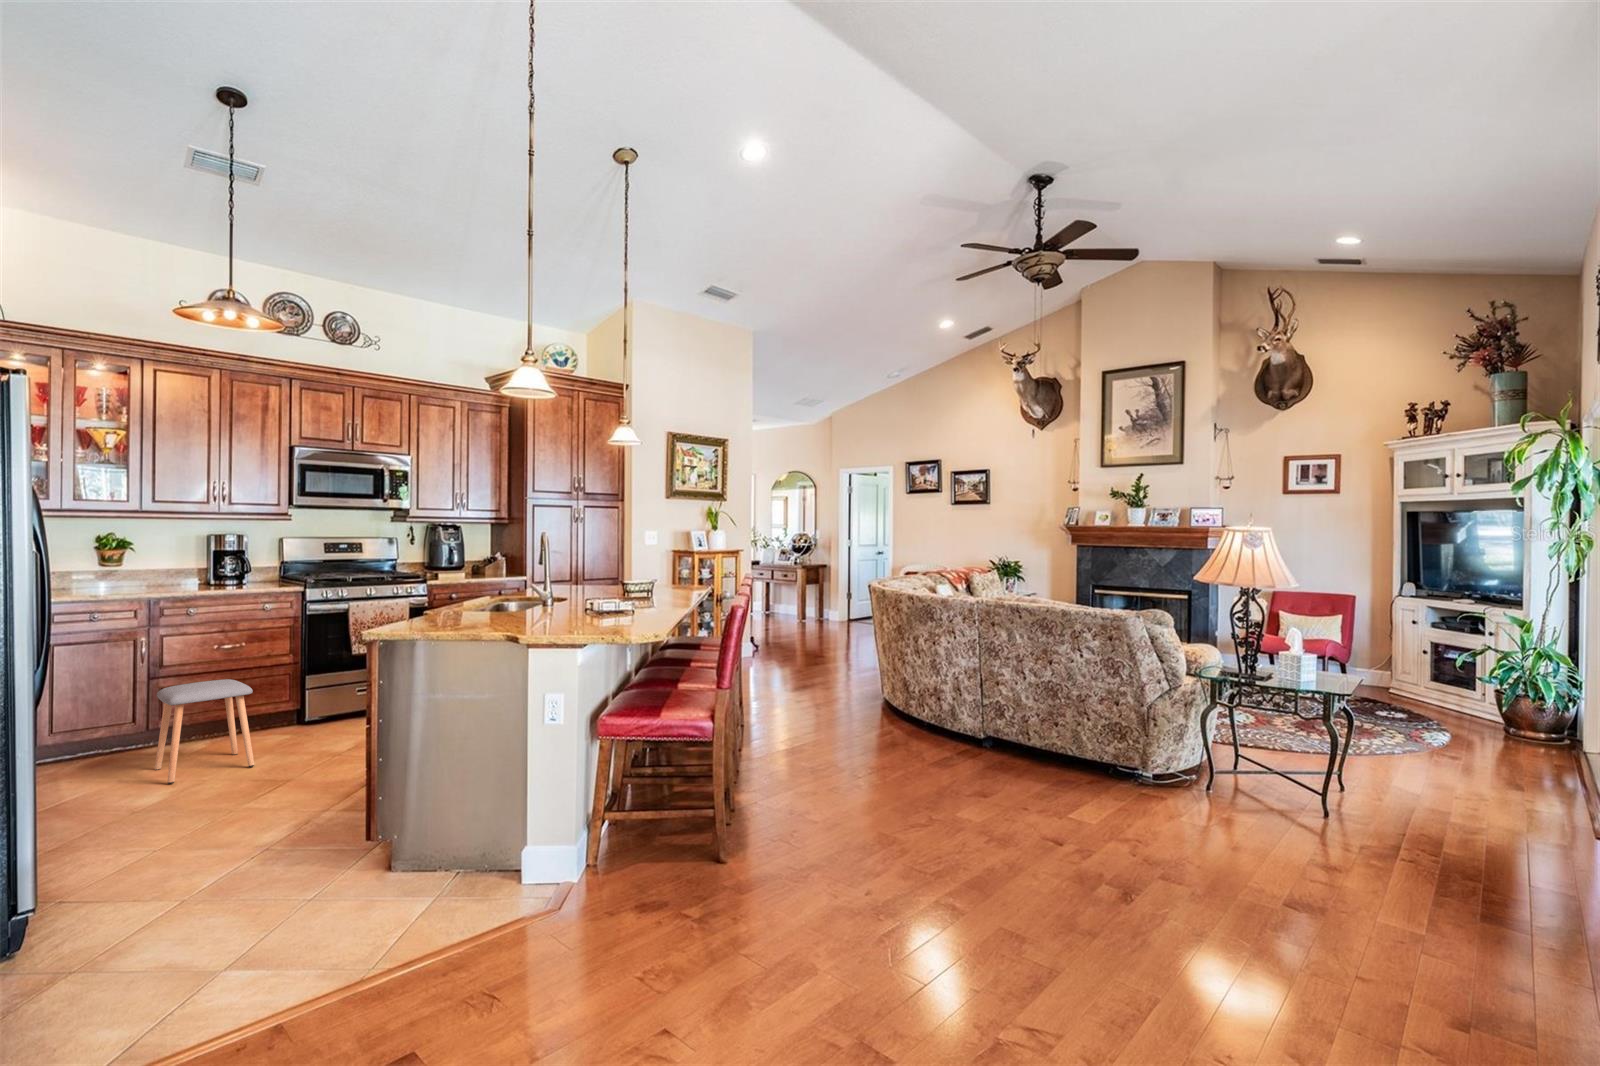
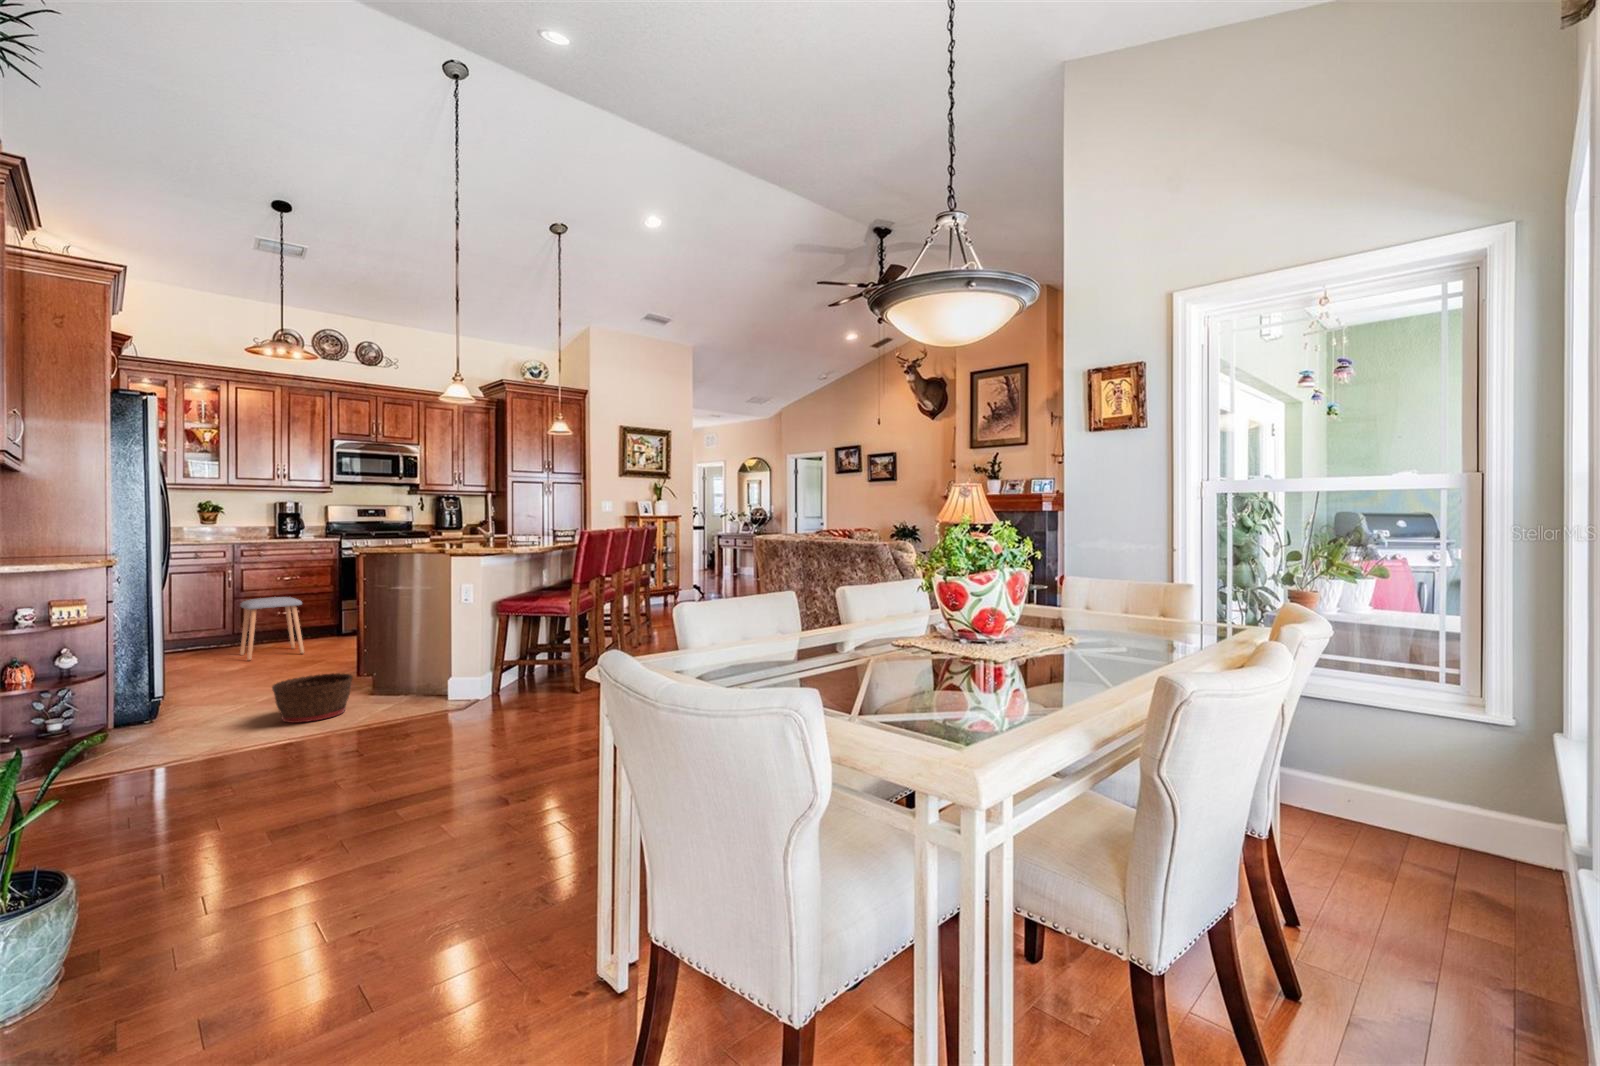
basket: none [234,851,370,961] -> present [272,673,353,723]

